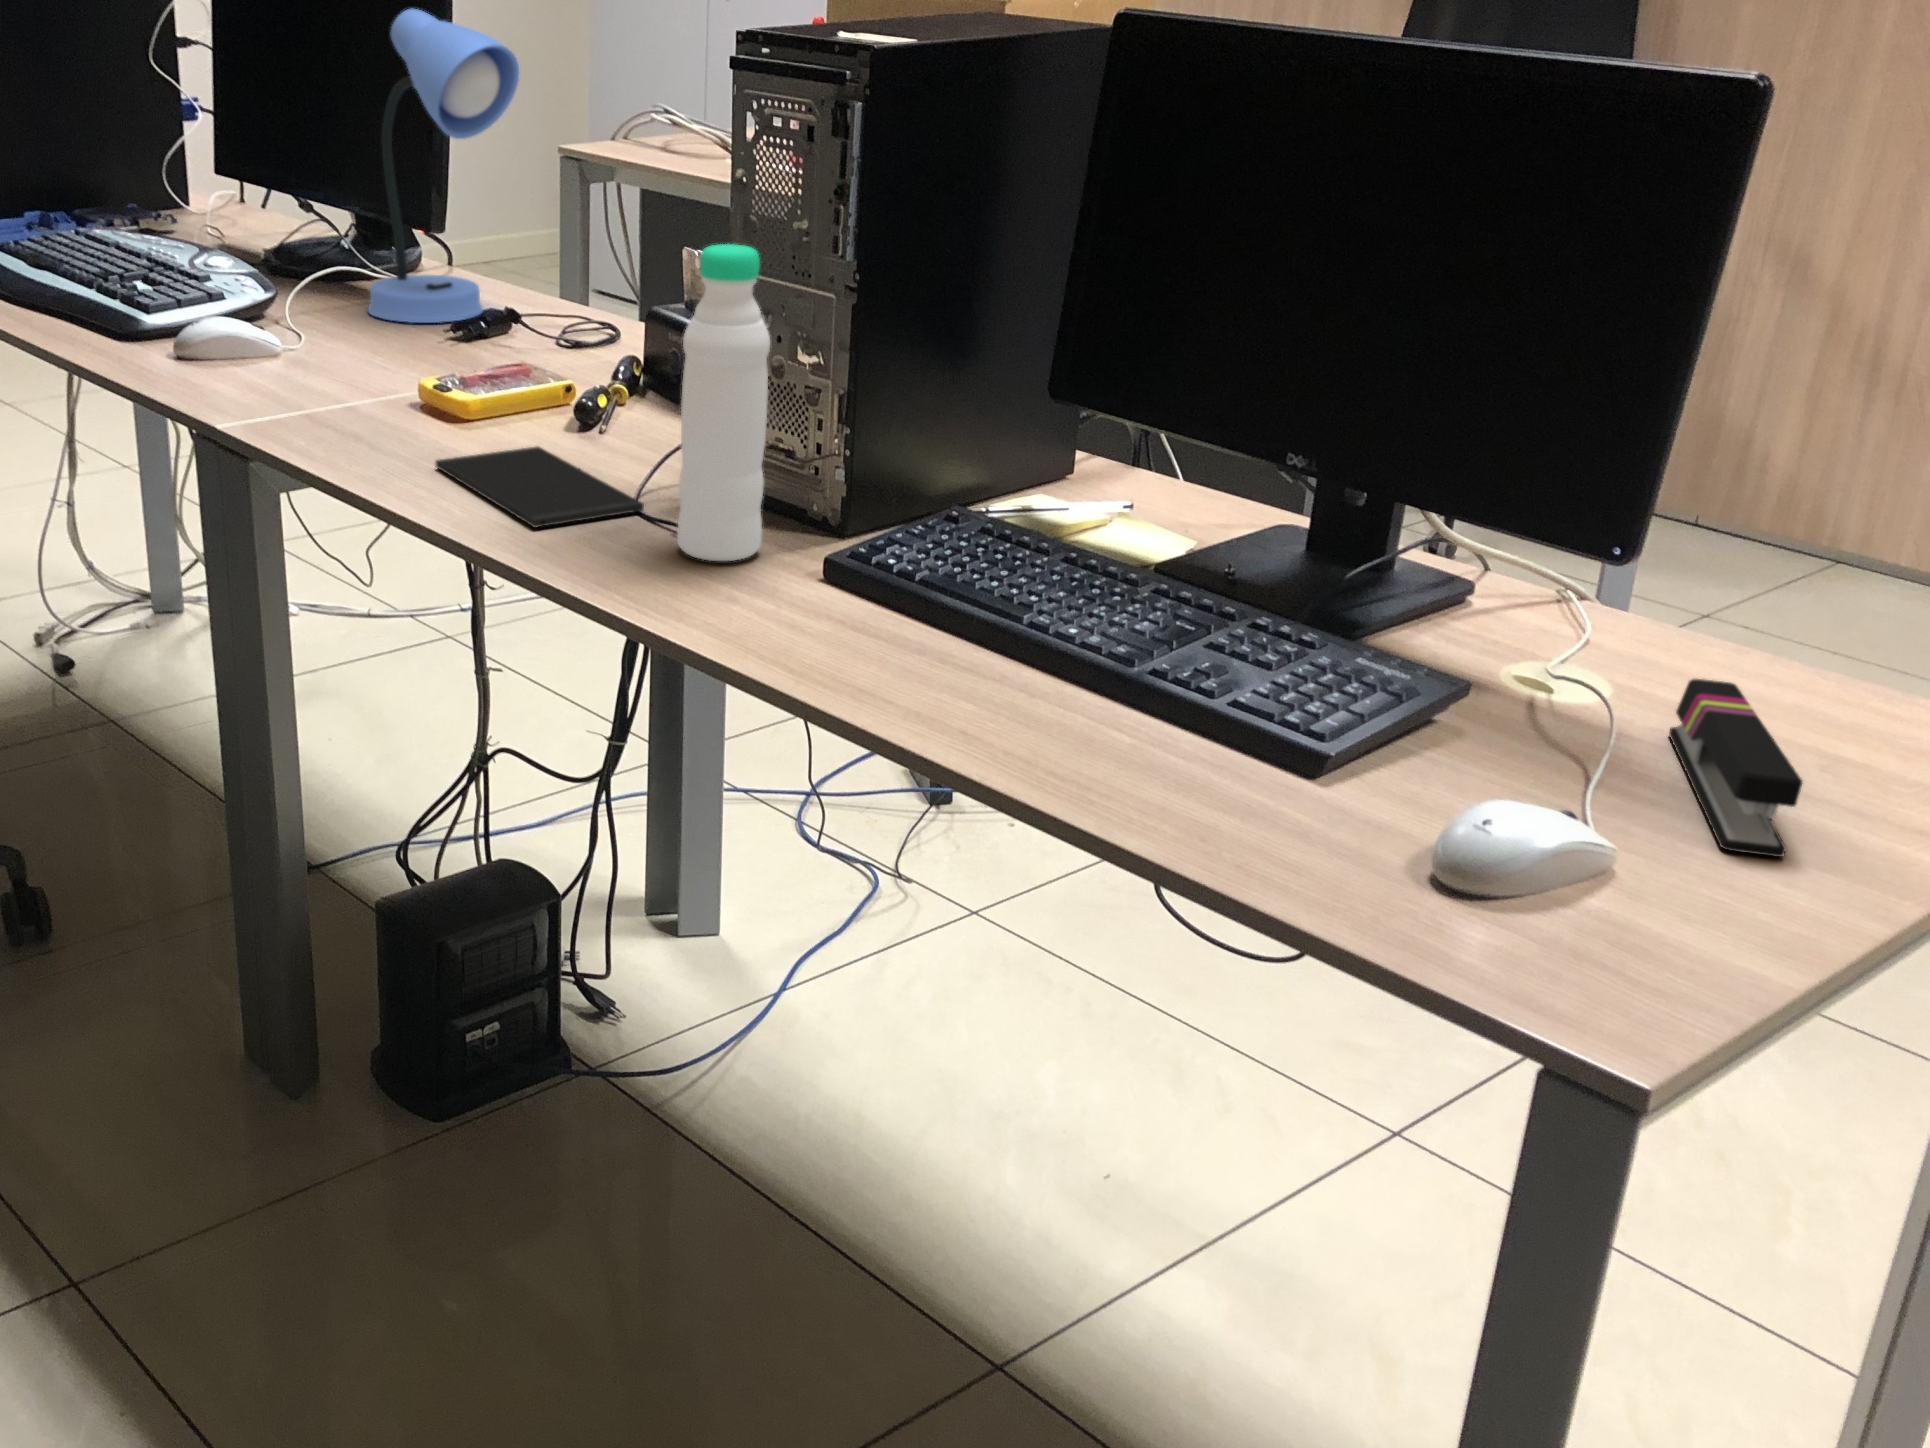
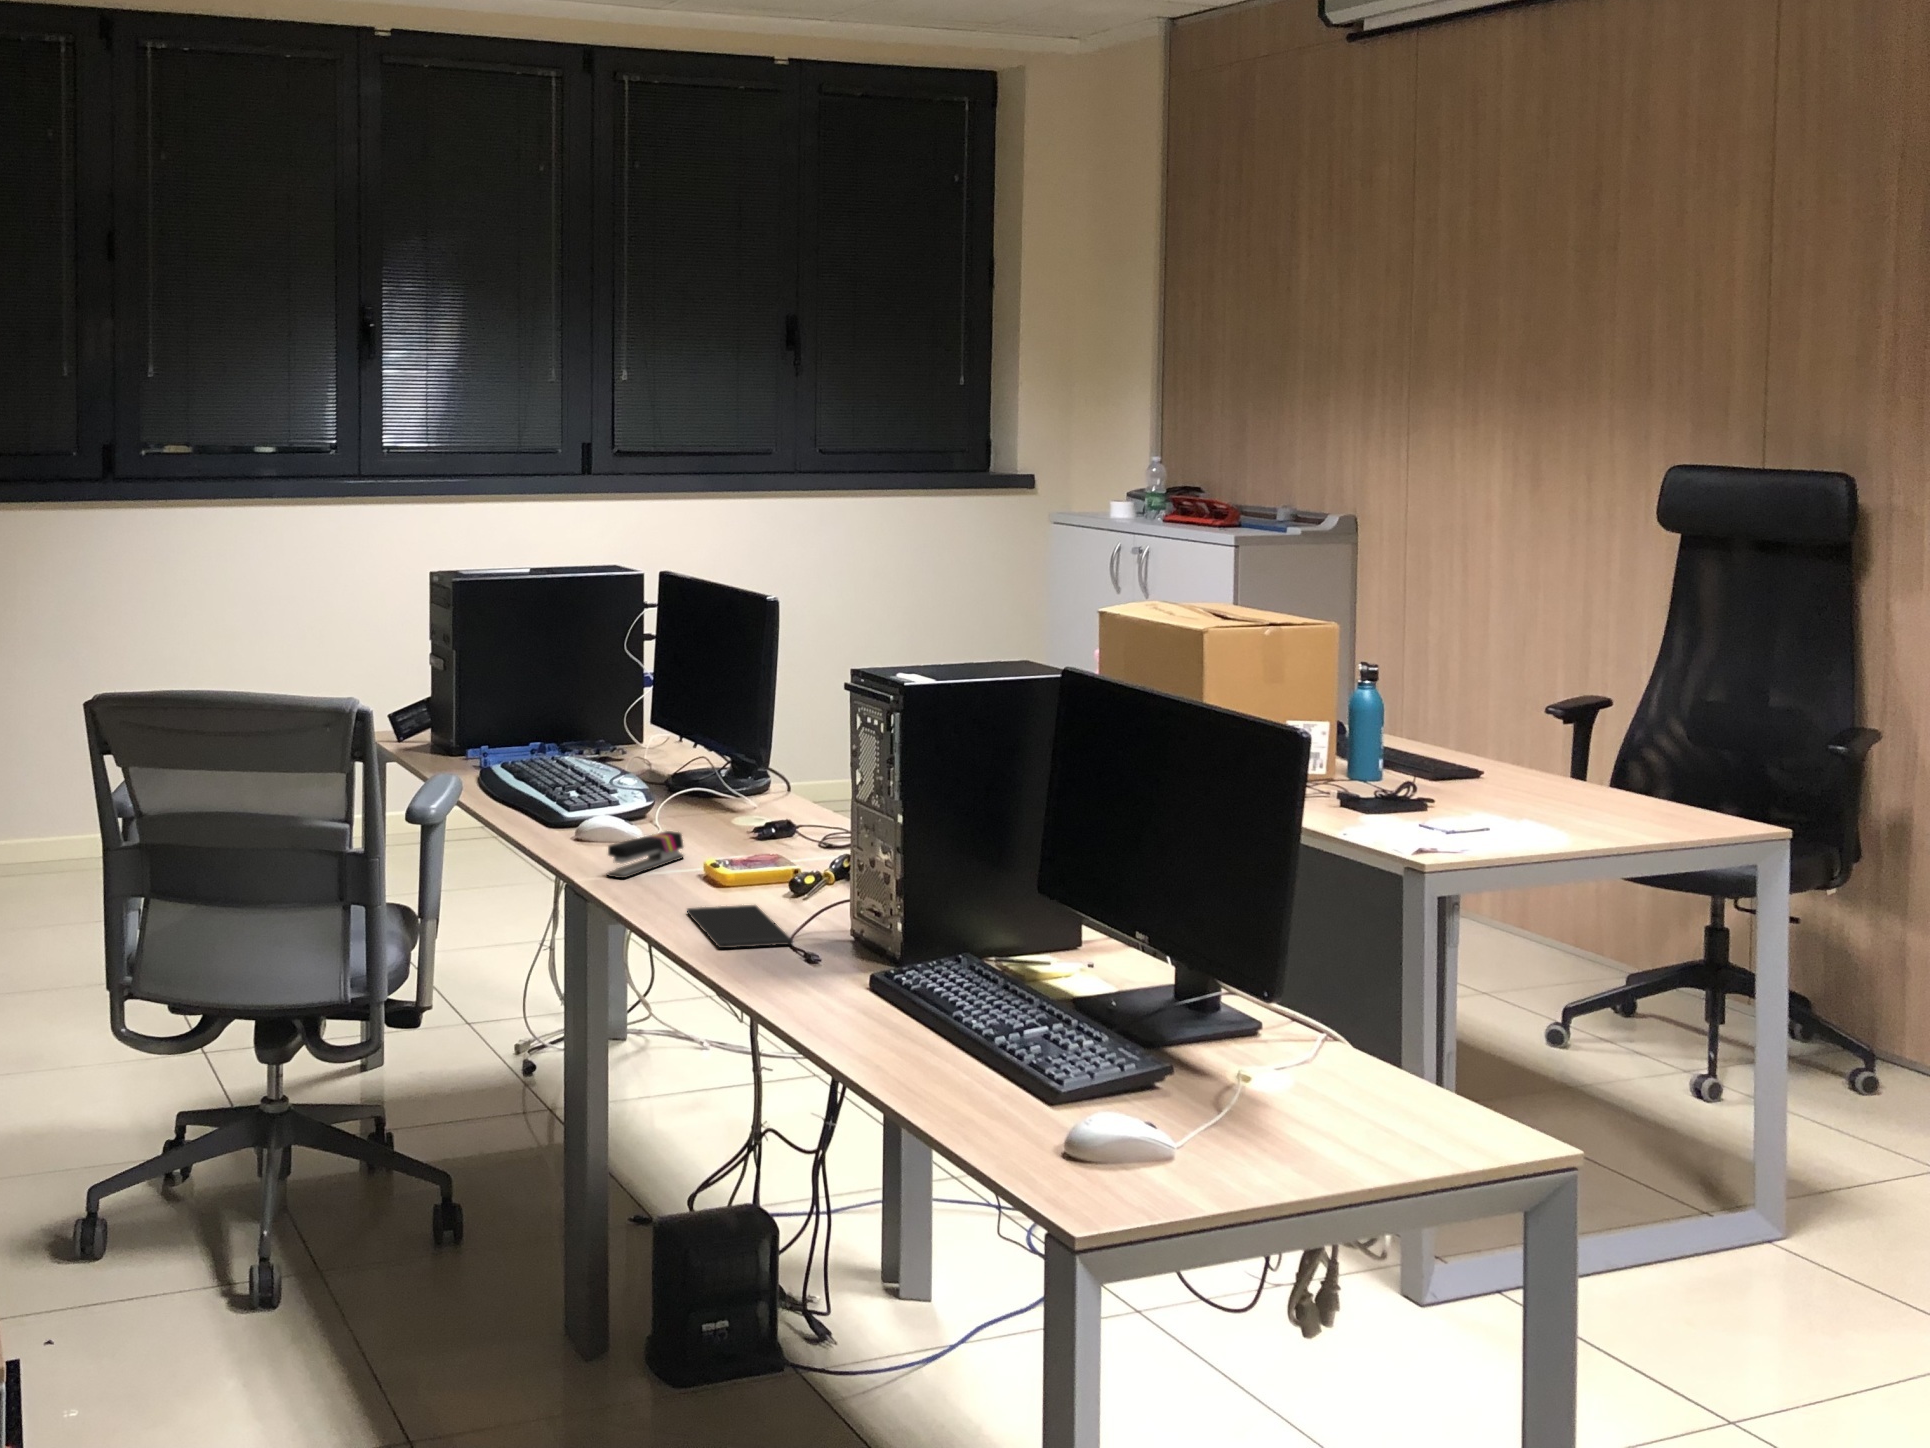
desk lamp: present [368,9,519,323] -> none [714,633,813,829]
water bottle: present [677,244,770,561] -> none [794,786,846,974]
stapler: present [1669,679,1803,857] -> present [607,831,684,878]

